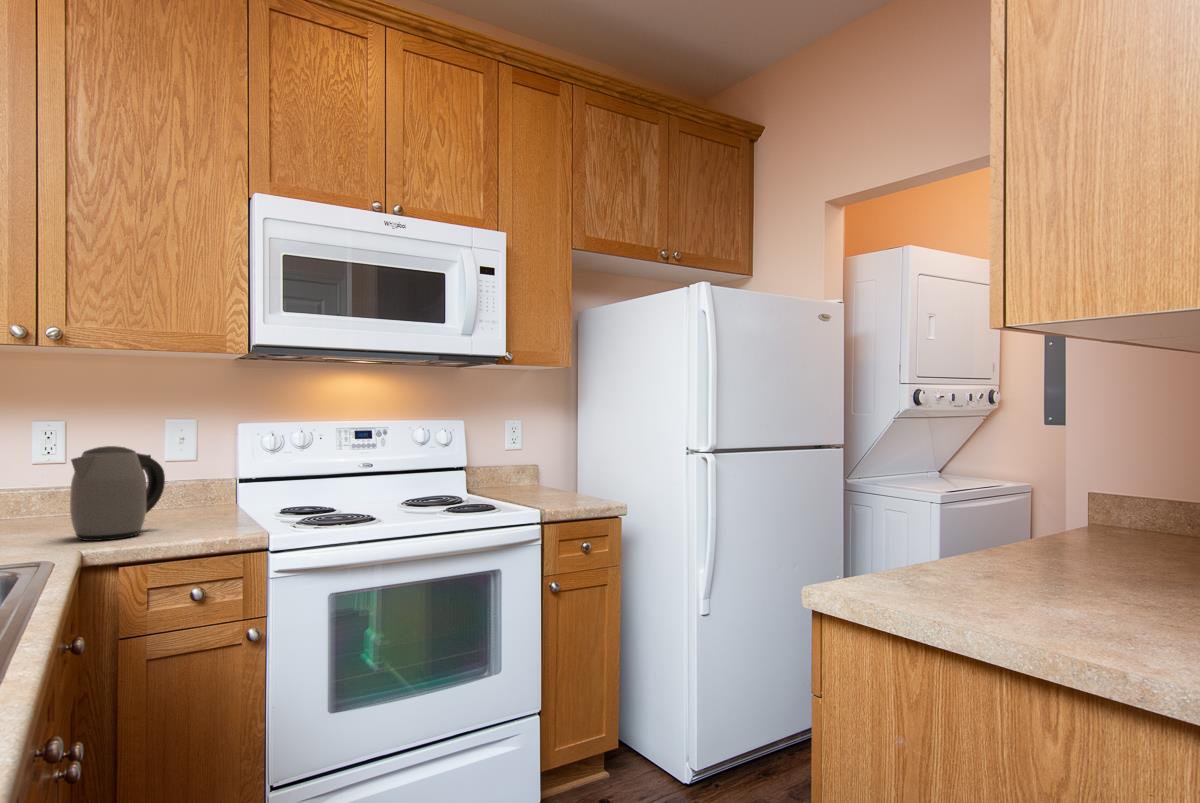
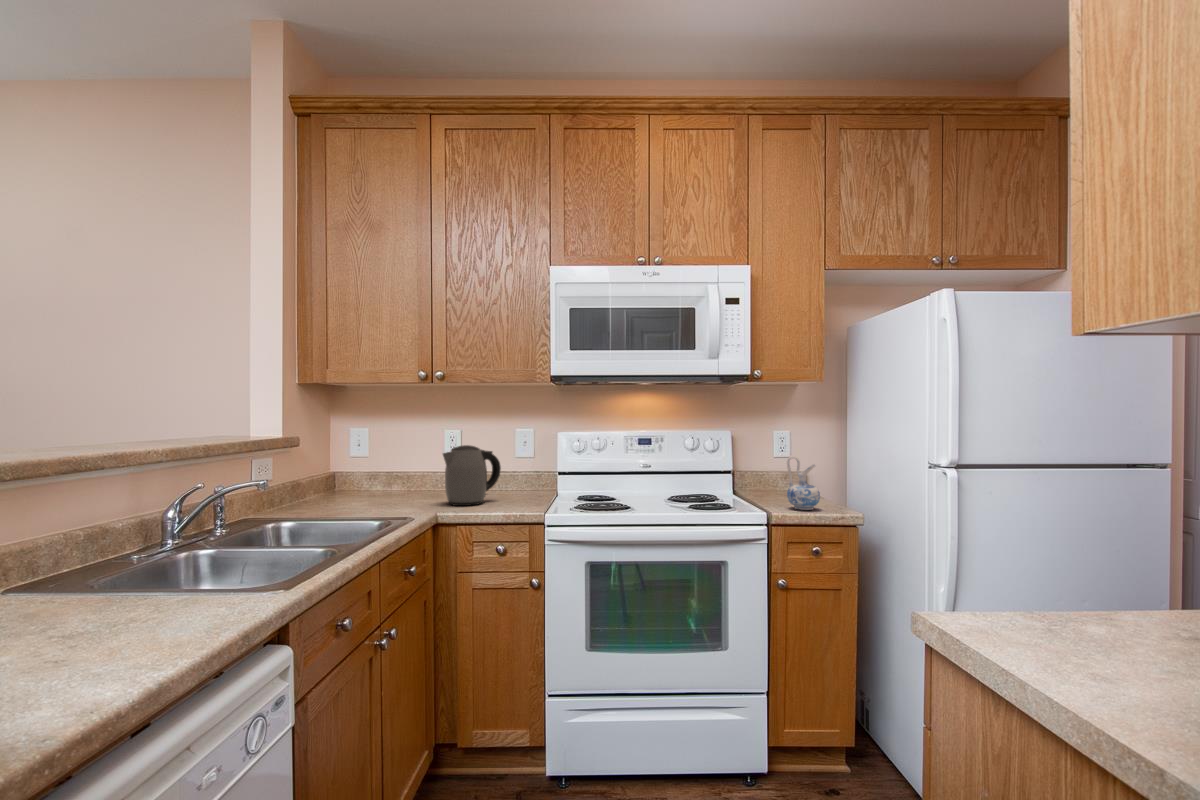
ceramic pitcher: none [546,445,581,503] -> present [787,456,820,510]

